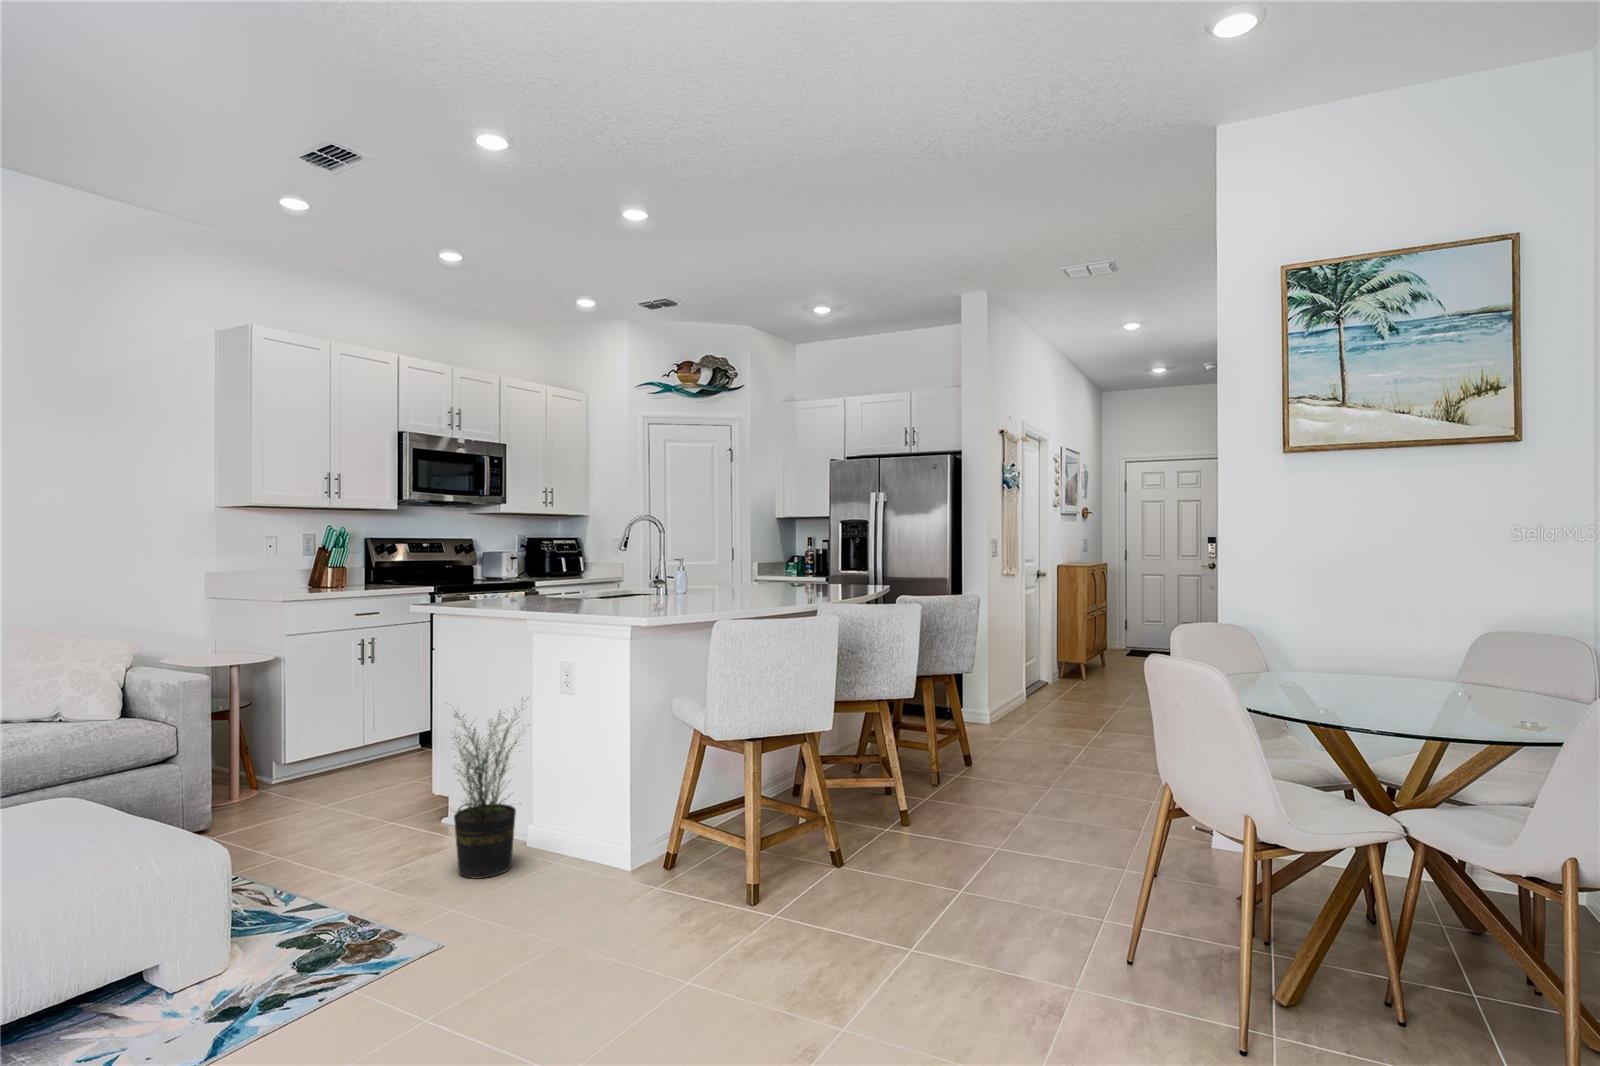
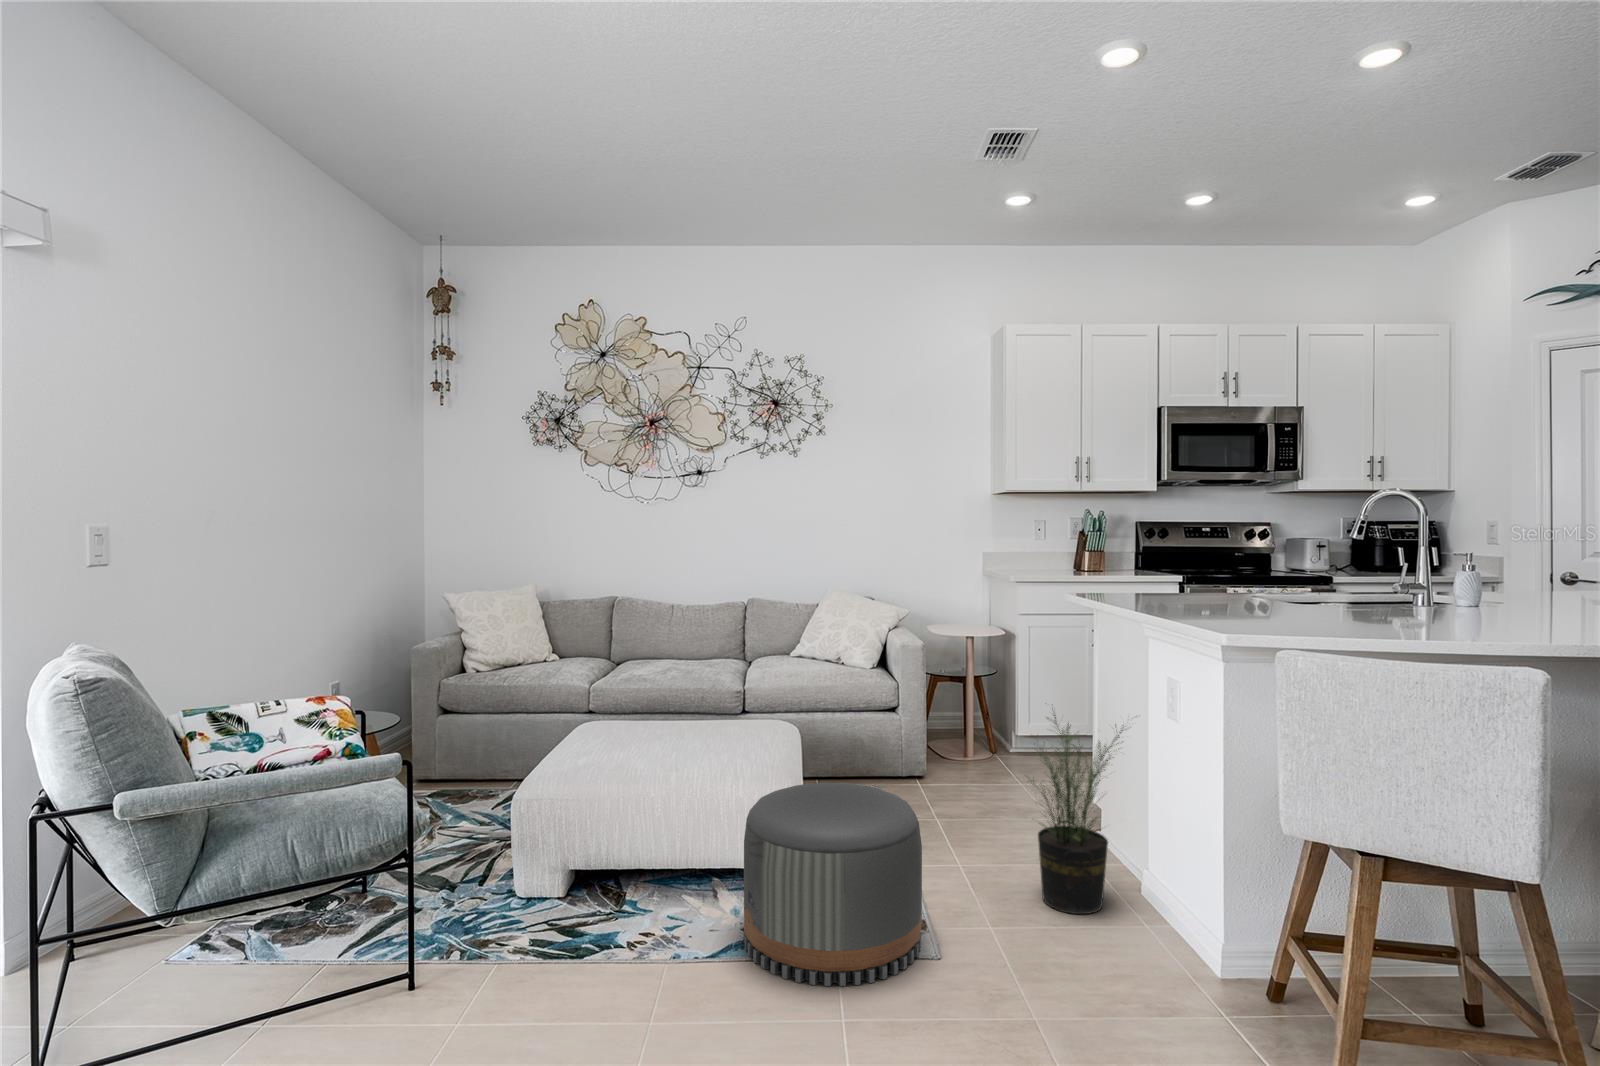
pouf: none [209,814,425,1035] -> present [744,783,922,986]

